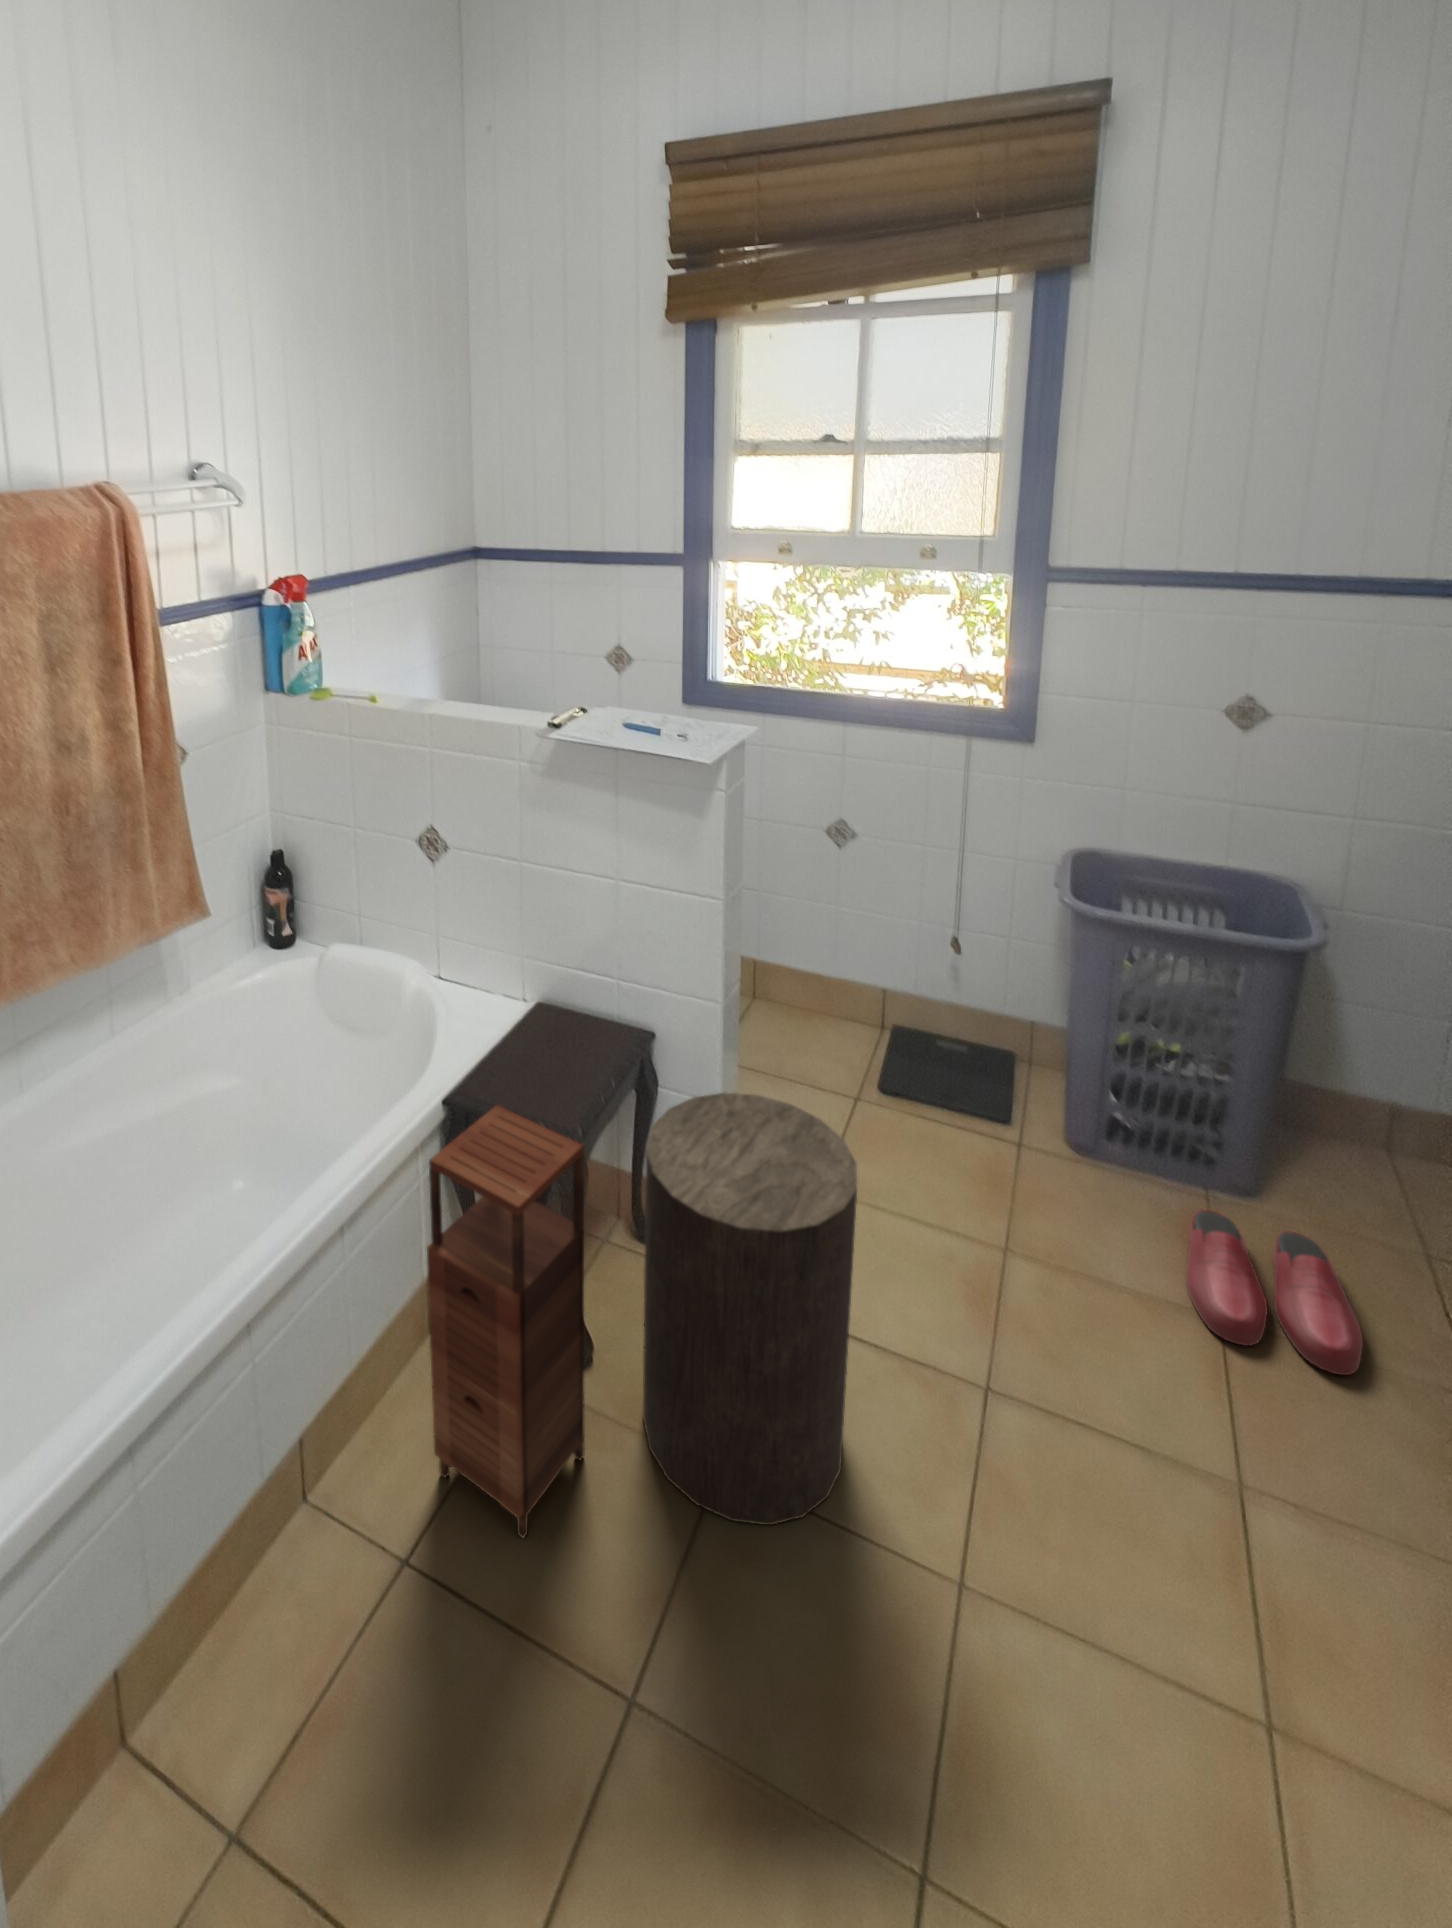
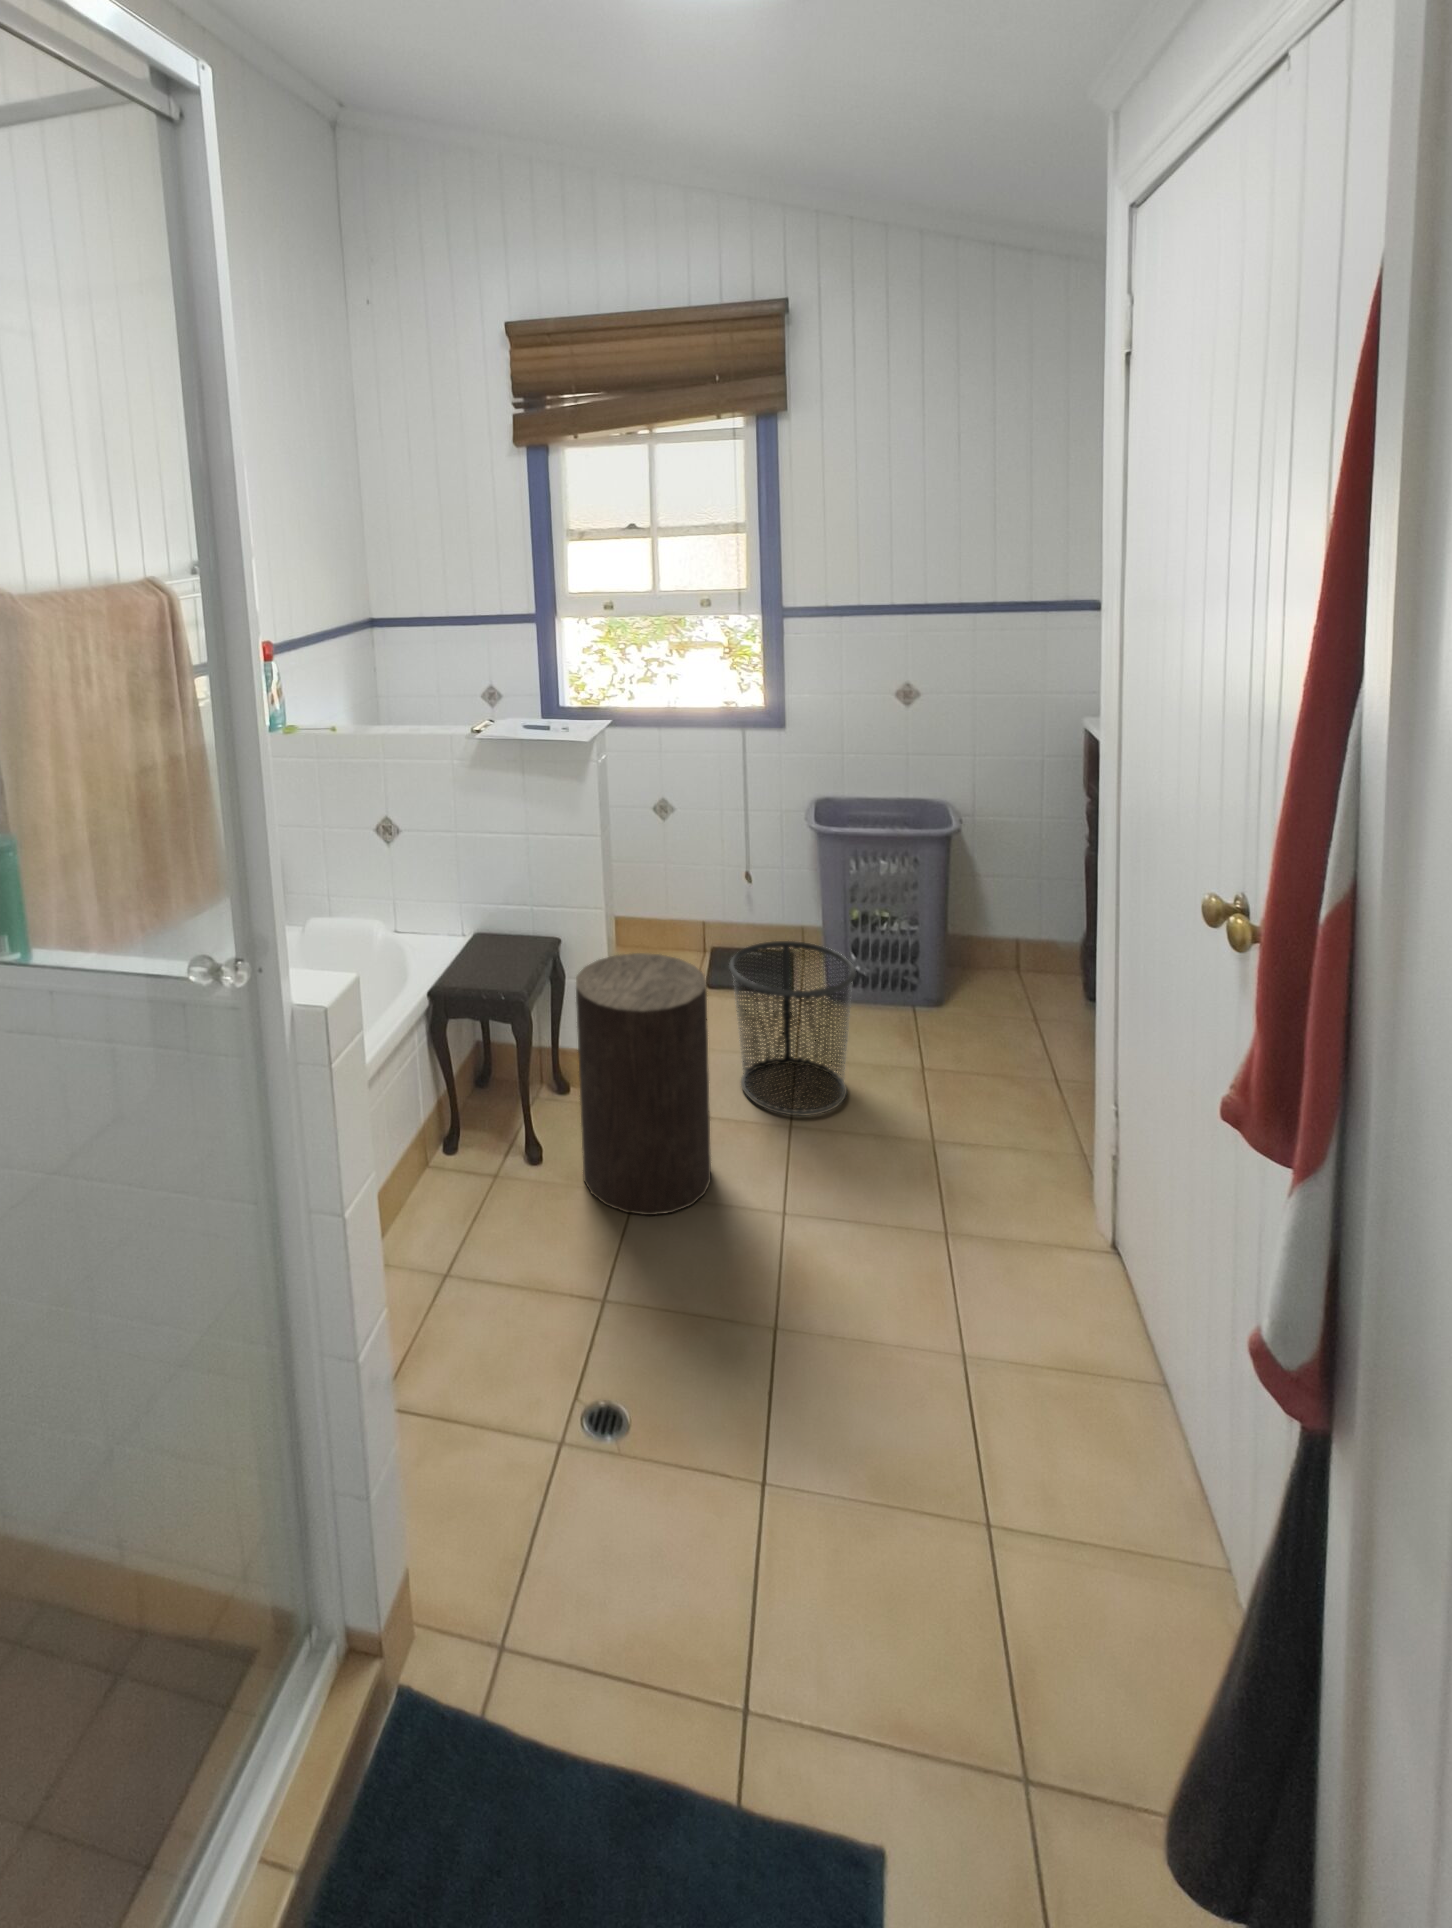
waste bin: none [909,1079,1122,1372] -> present [729,941,856,1116]
storage cabinet: present [427,1105,584,1538] -> none [445,973,551,1250]
slippers: present [1186,1209,1363,1375] -> none [903,1016,998,1084]

